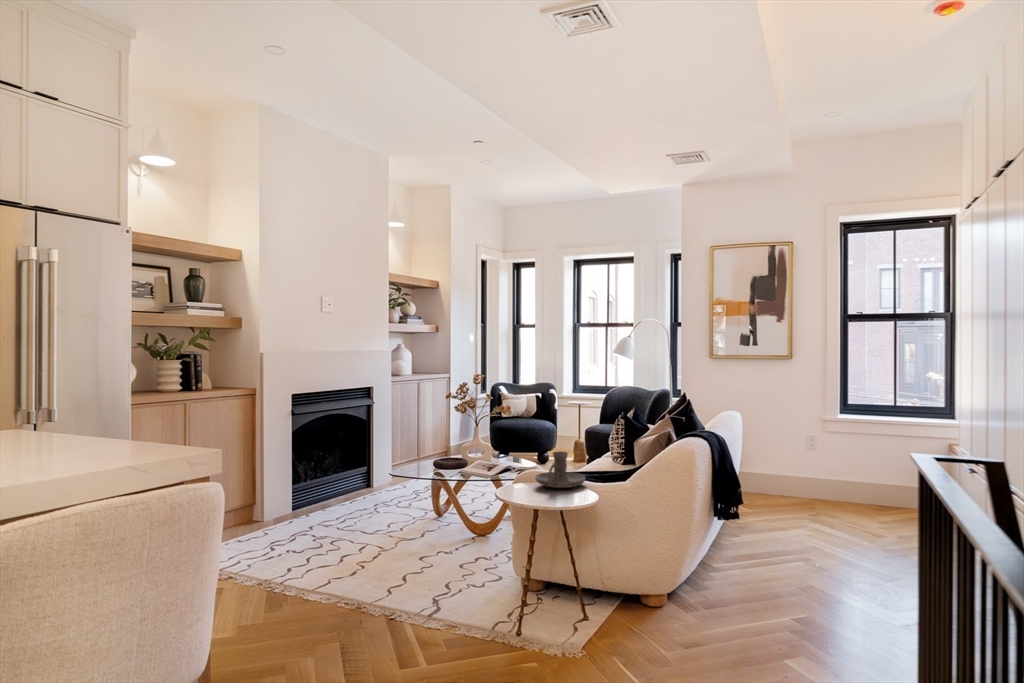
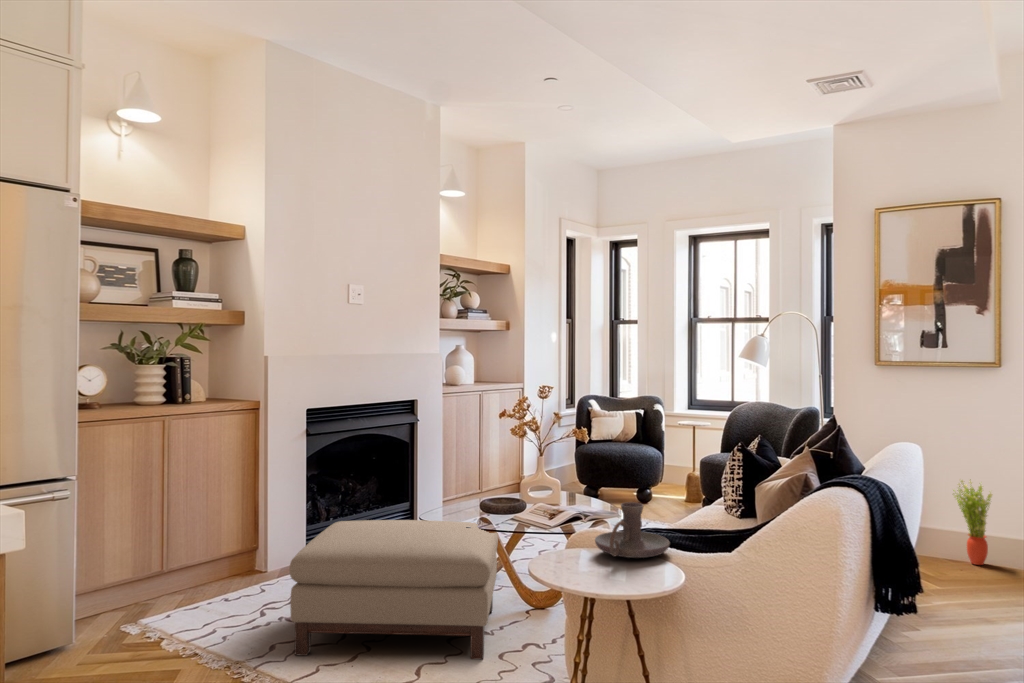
potted plant: none [759,436,786,495] -> present [953,481,992,565]
ottoman: none [303,476,453,575] -> present [289,520,498,659]

